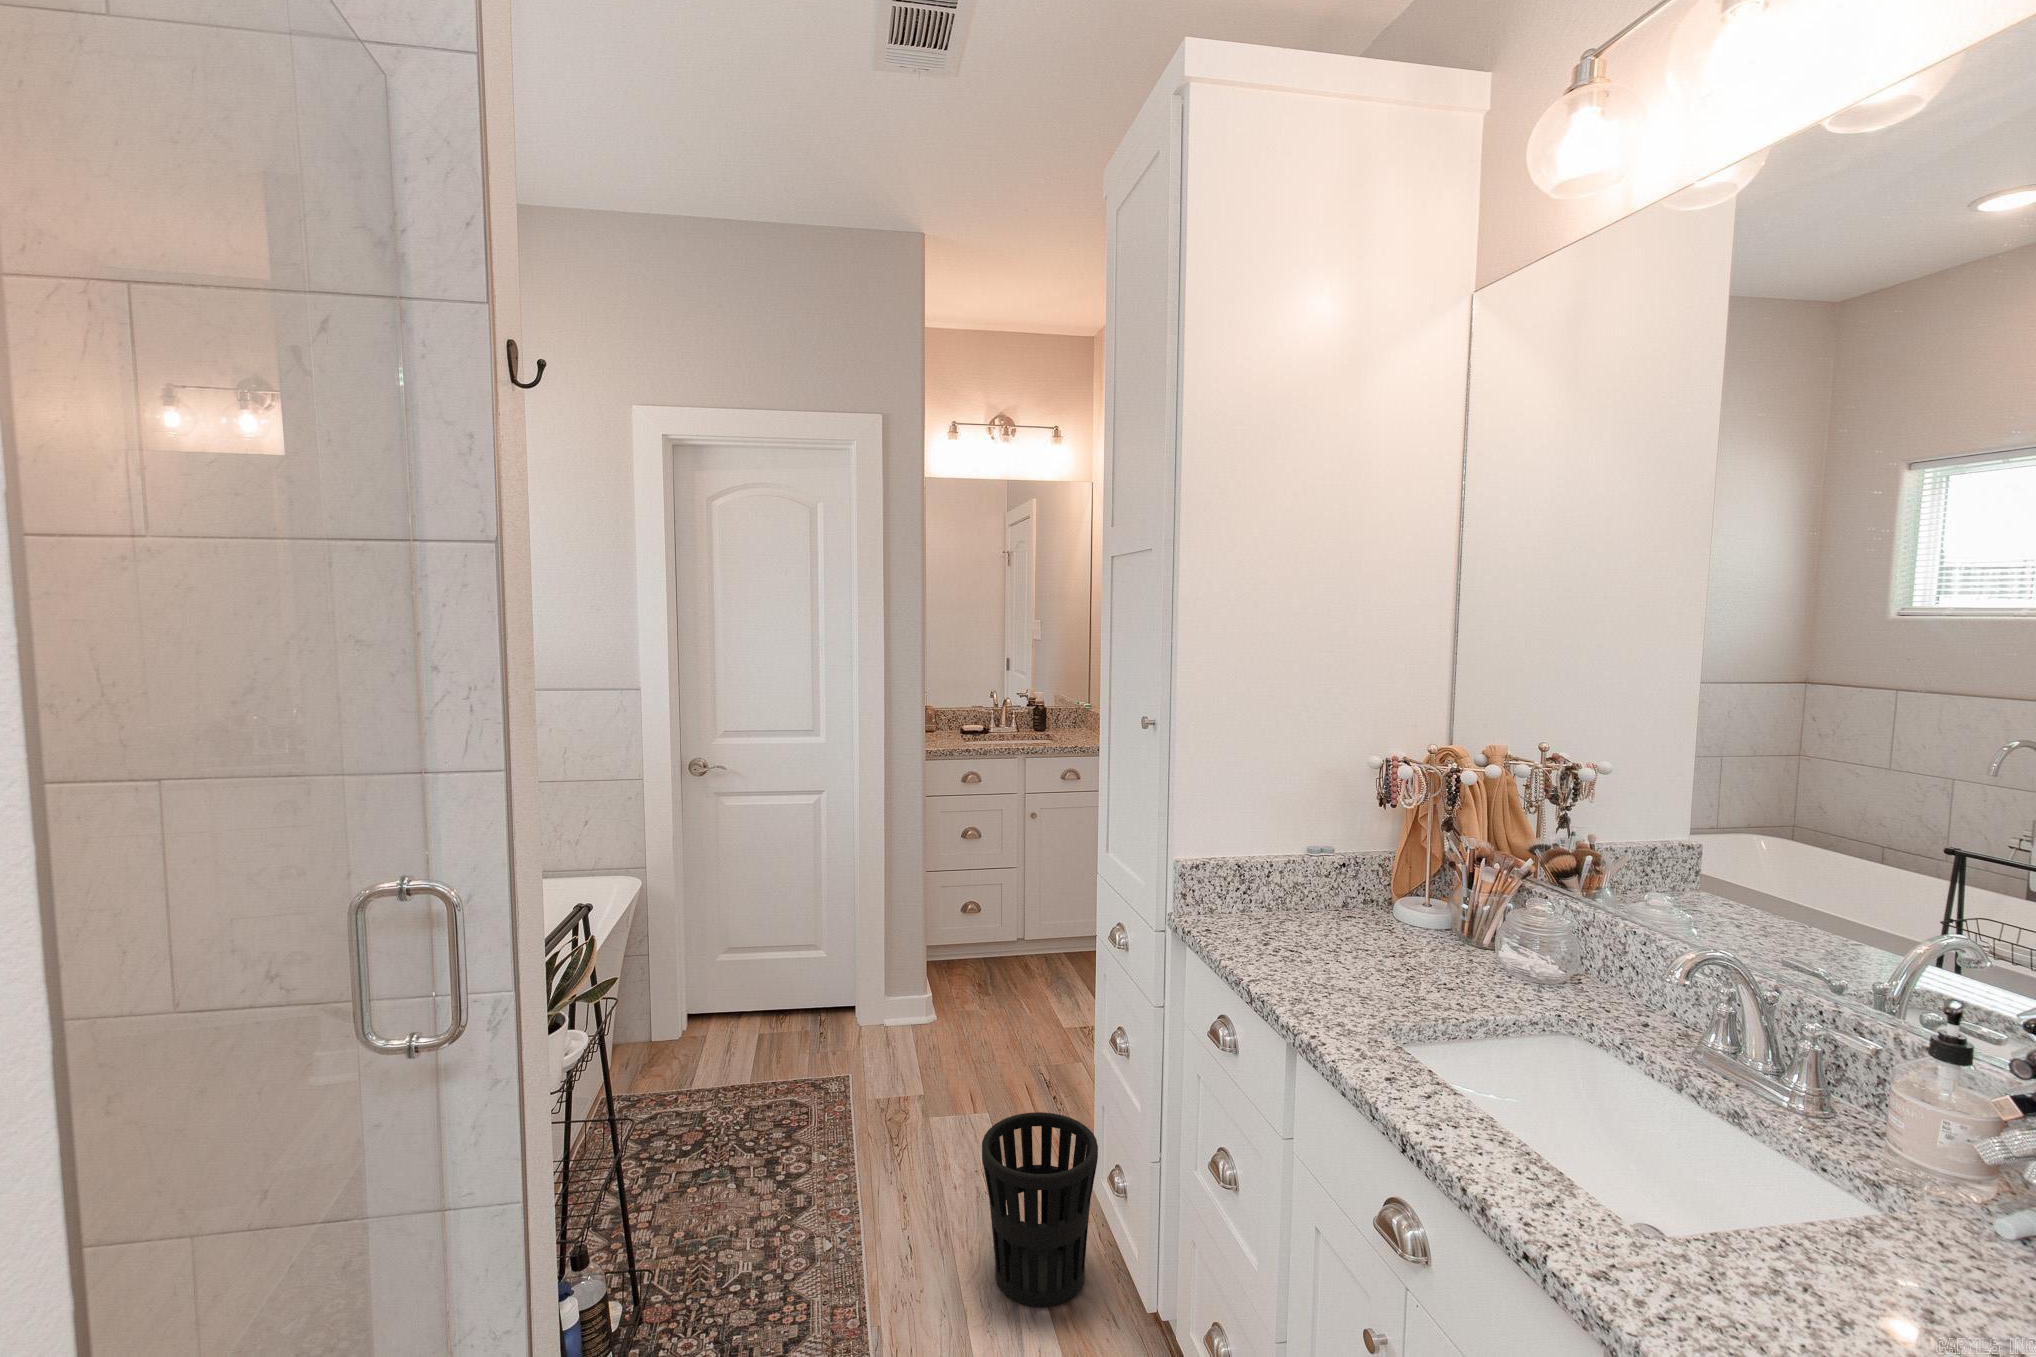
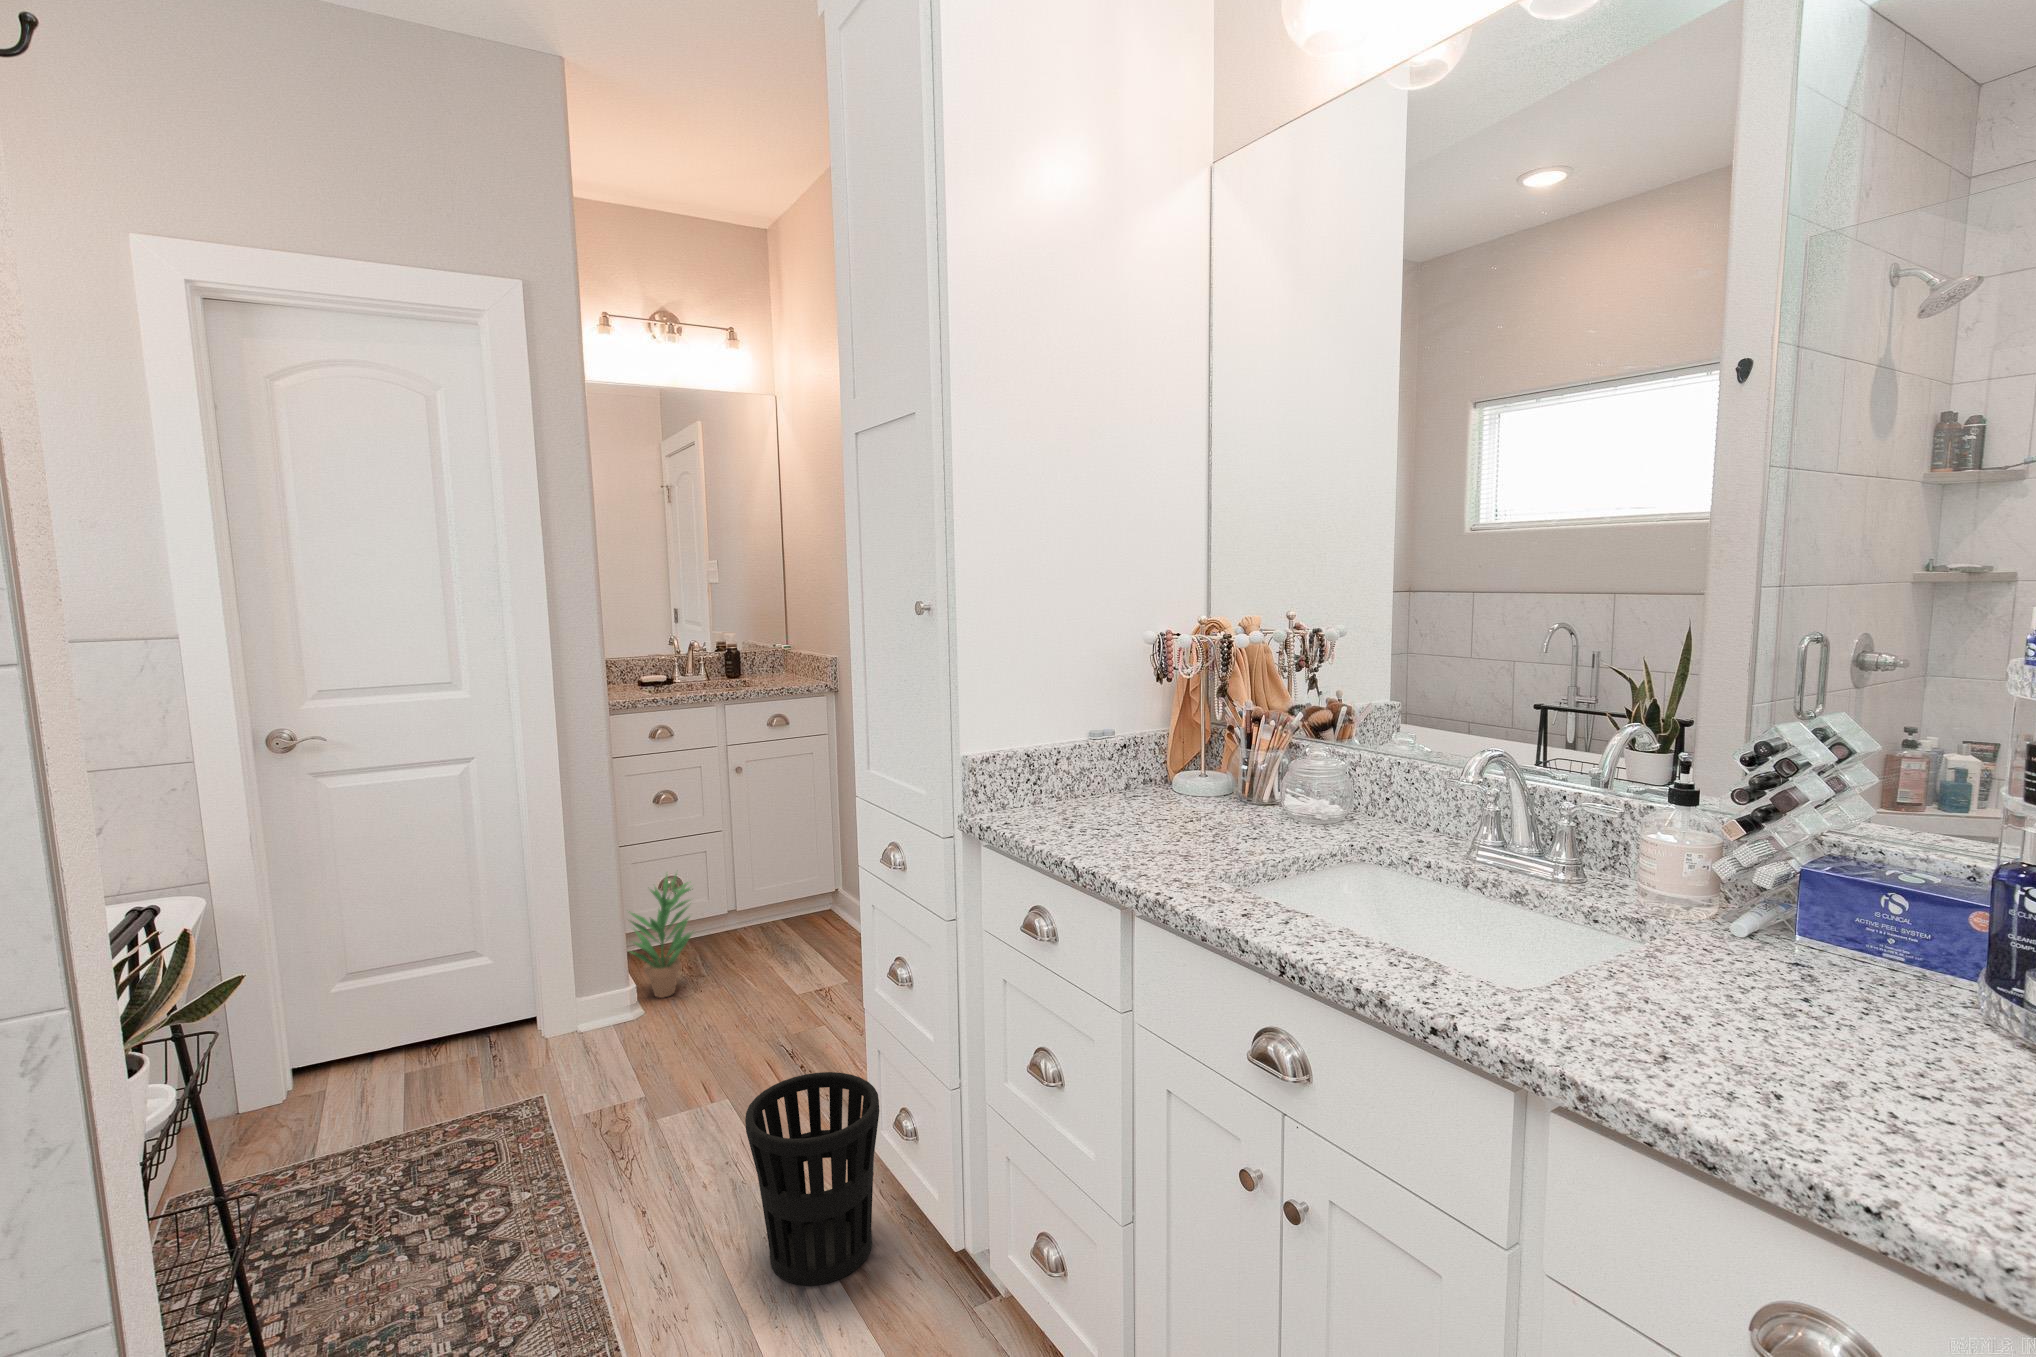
potted plant: none [931,897,993,1007] -> present [631,874,691,998]

